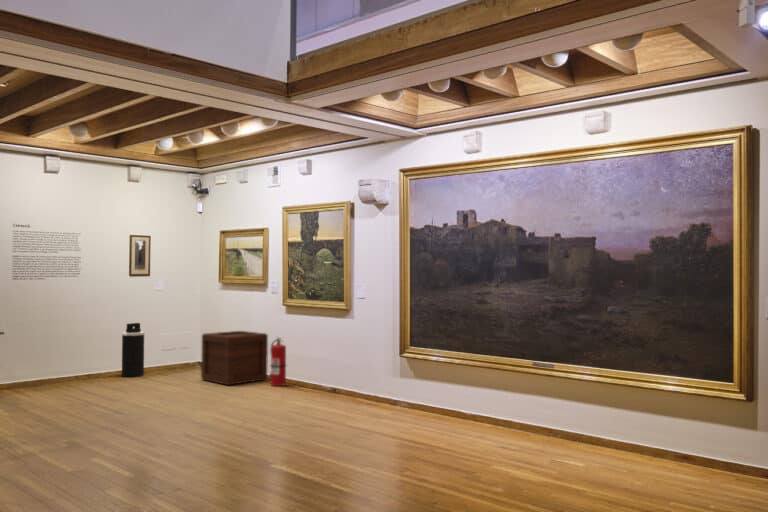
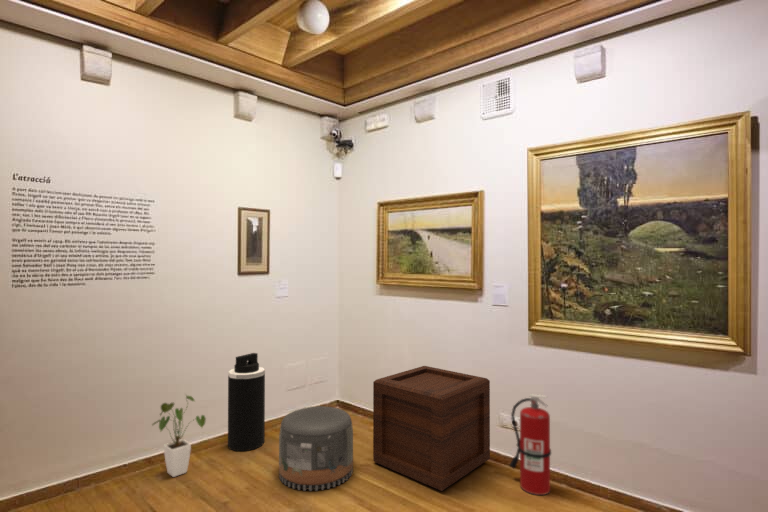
house plant: none [79,342,108,383] -> present [153,396,206,477]
pouf: none [147,349,189,385] -> present [279,406,353,491]

